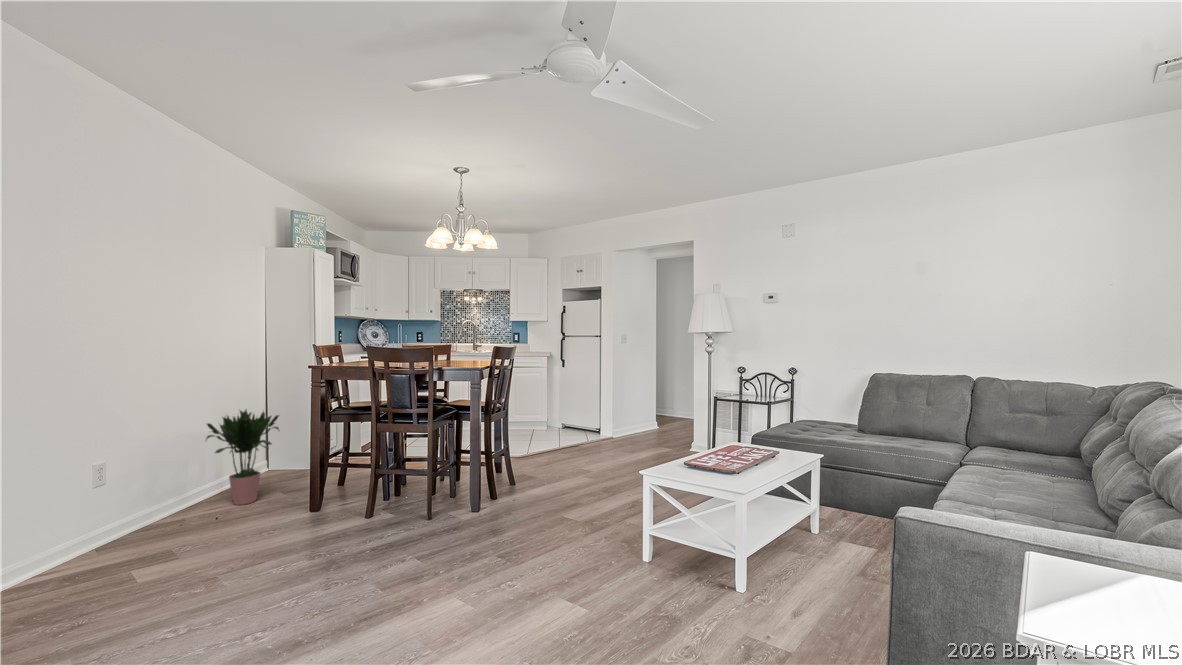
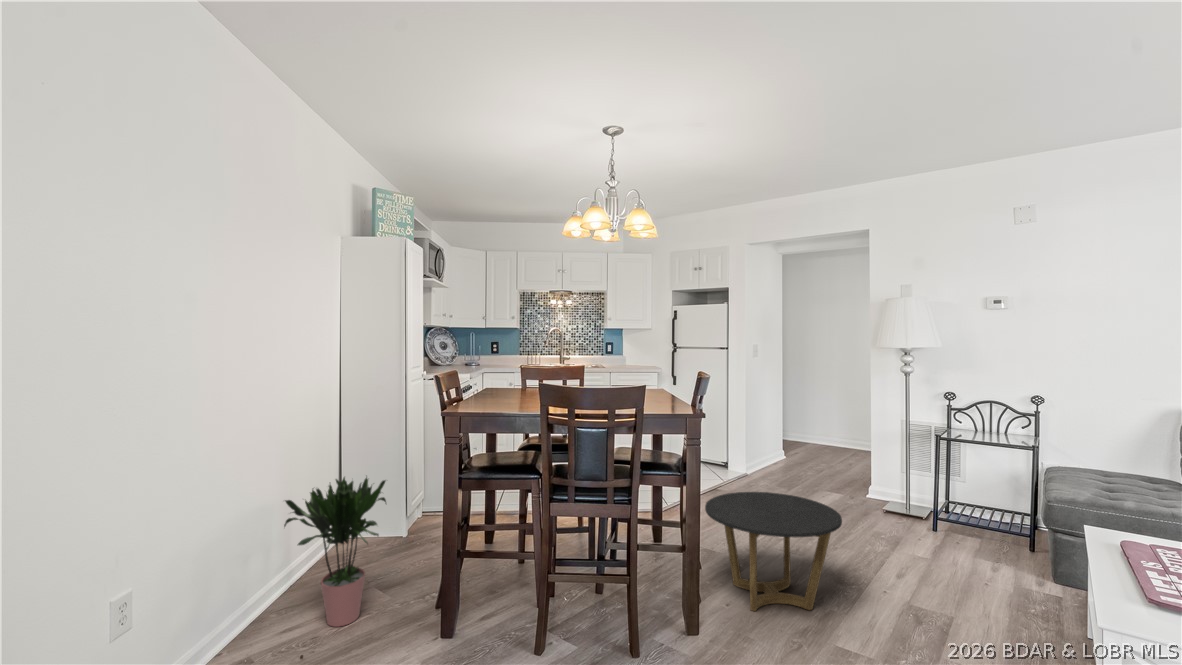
side table: none [496,429,584,501] -> present [705,492,842,611]

